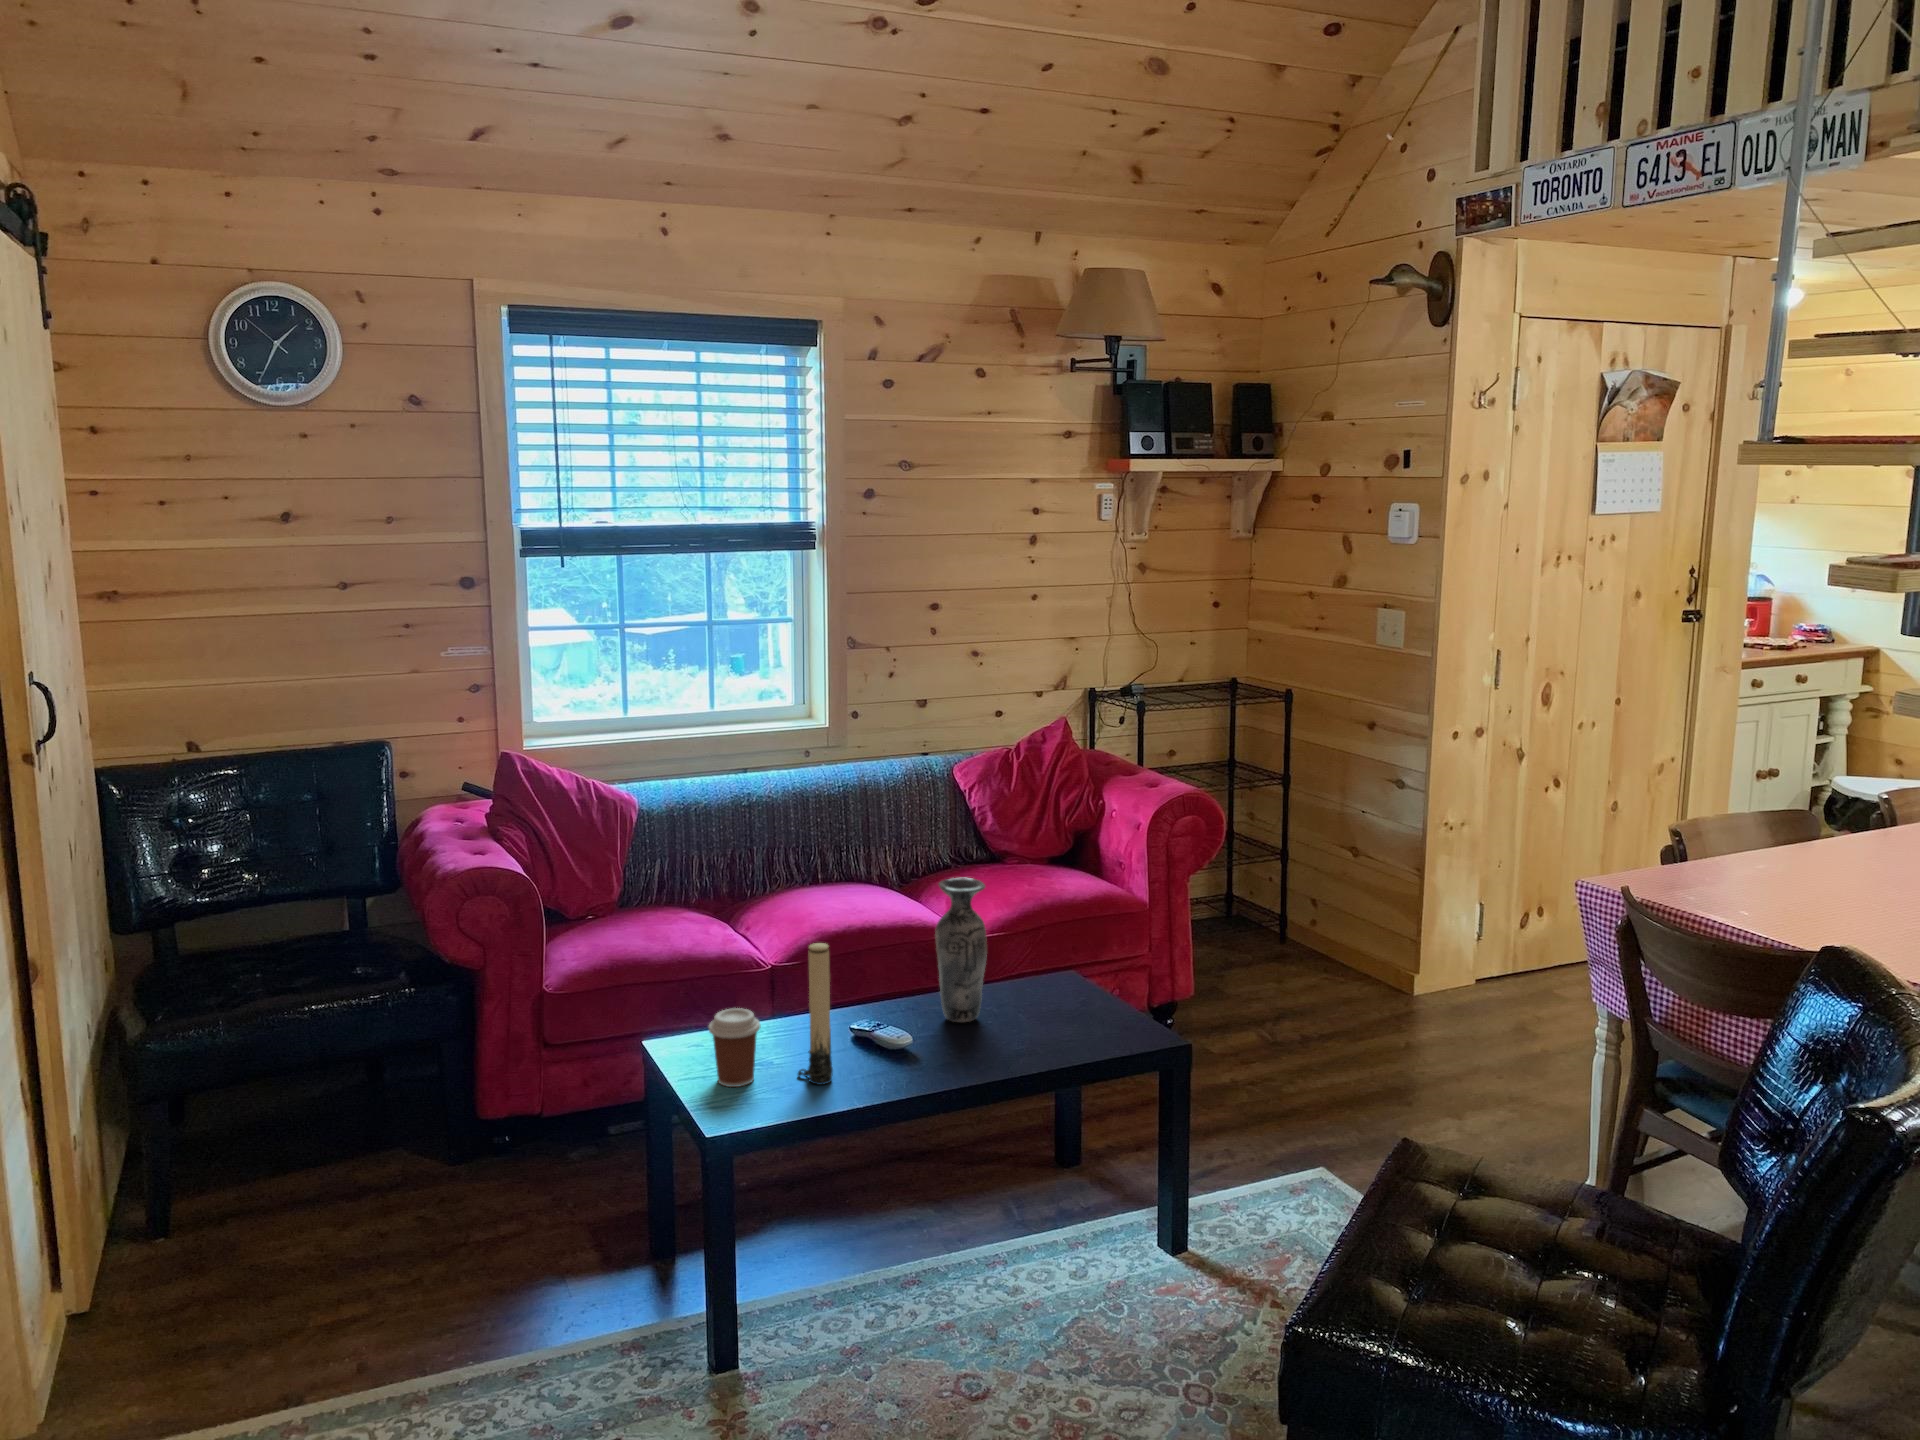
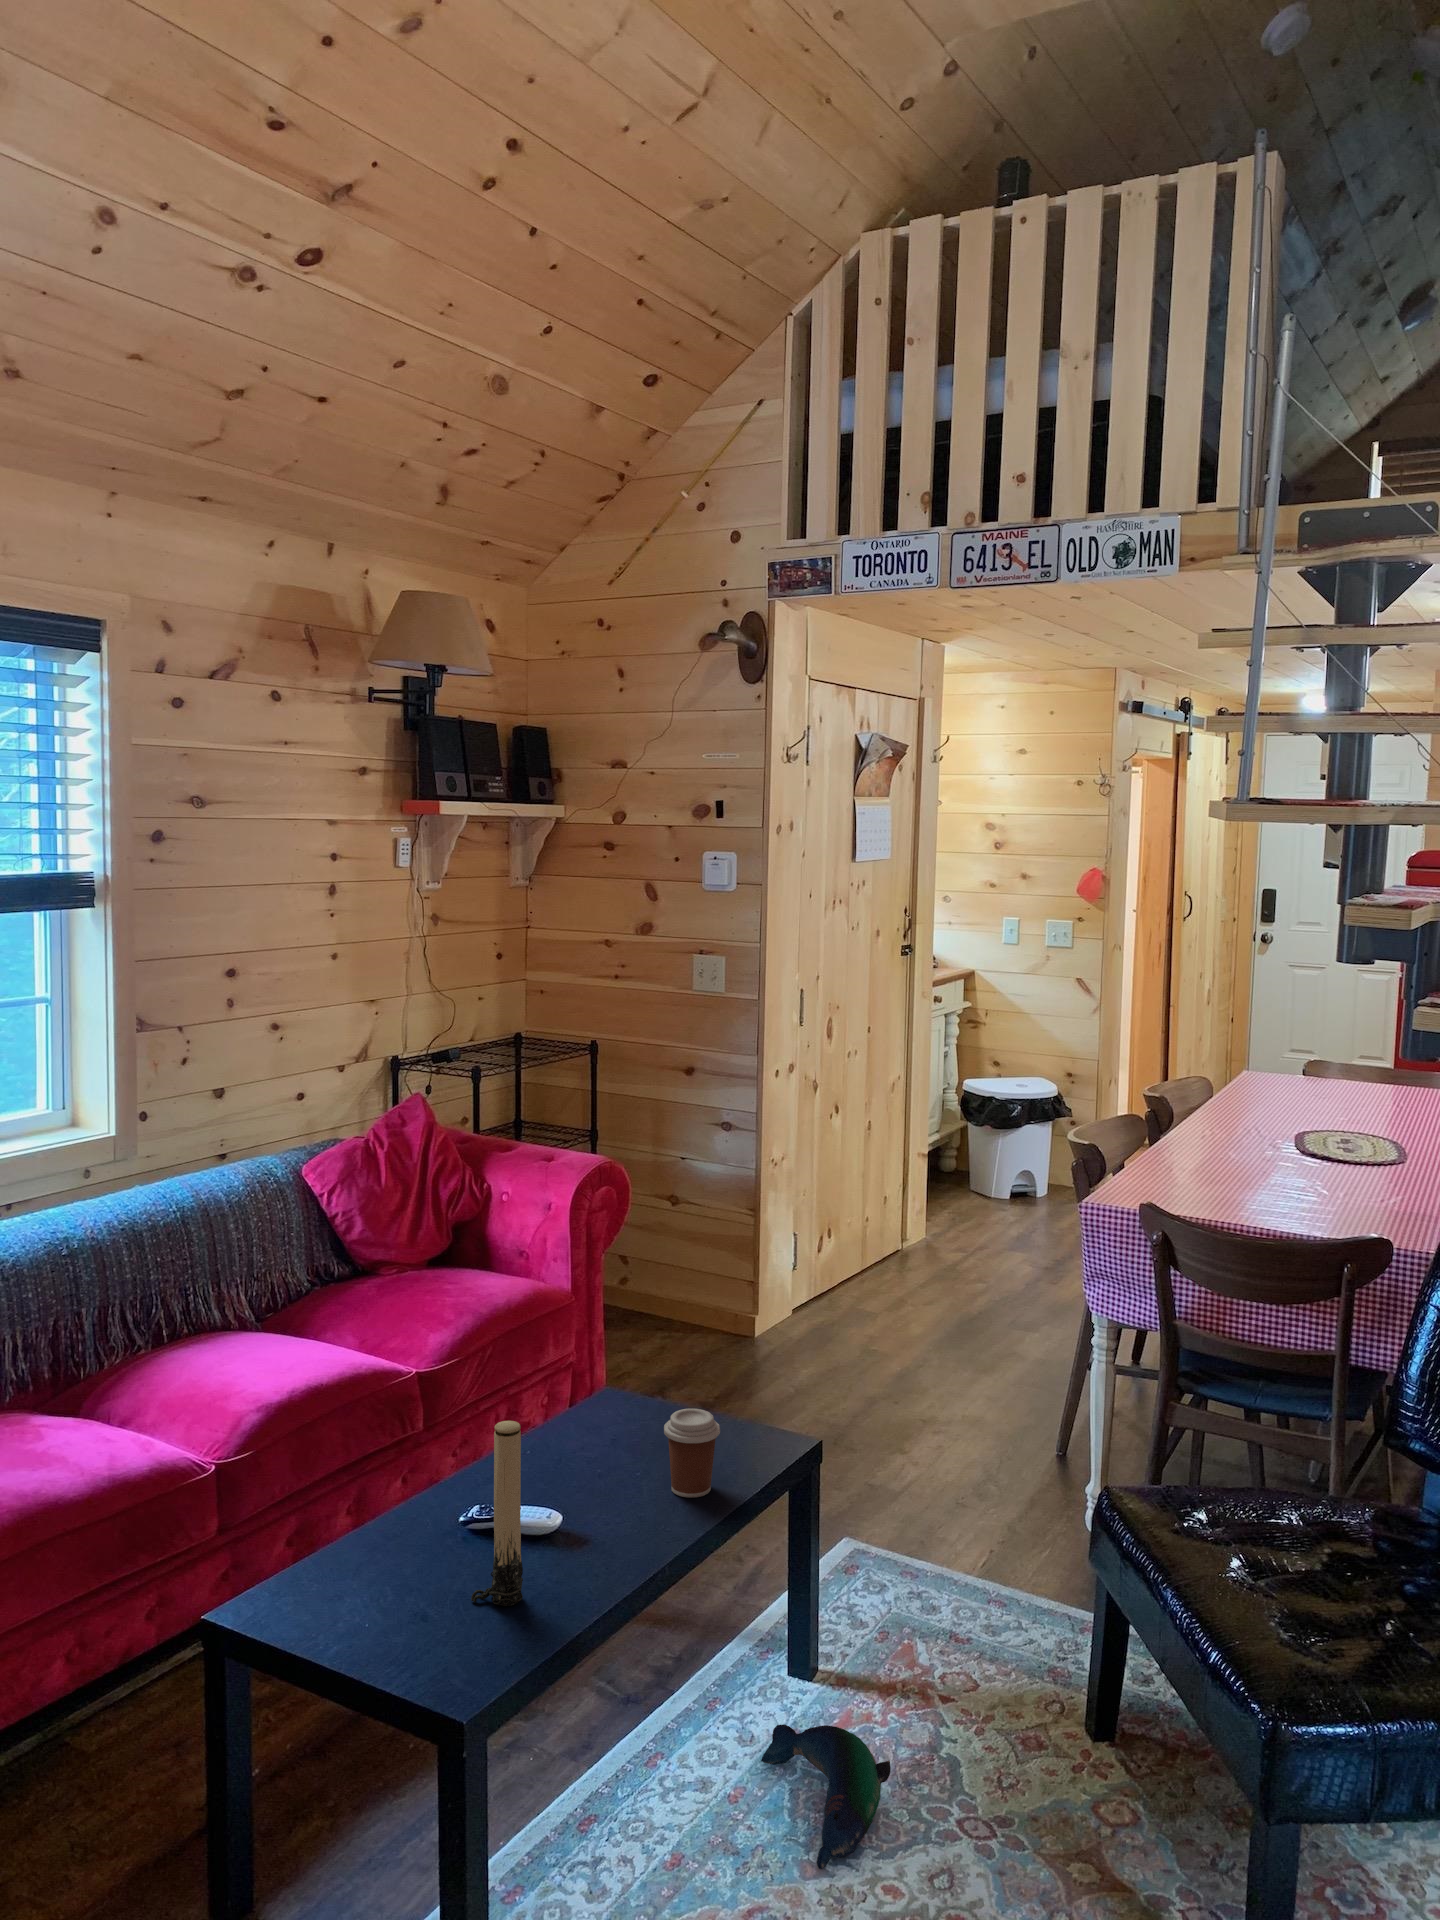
vase: present [935,877,987,1022] -> none [540,1303,600,1481]
coffee cup: present [709,1008,761,1087] -> present [664,1409,720,1497]
plush toy: none [1042,1267,1145,1371] -> present [761,1725,891,1869]

